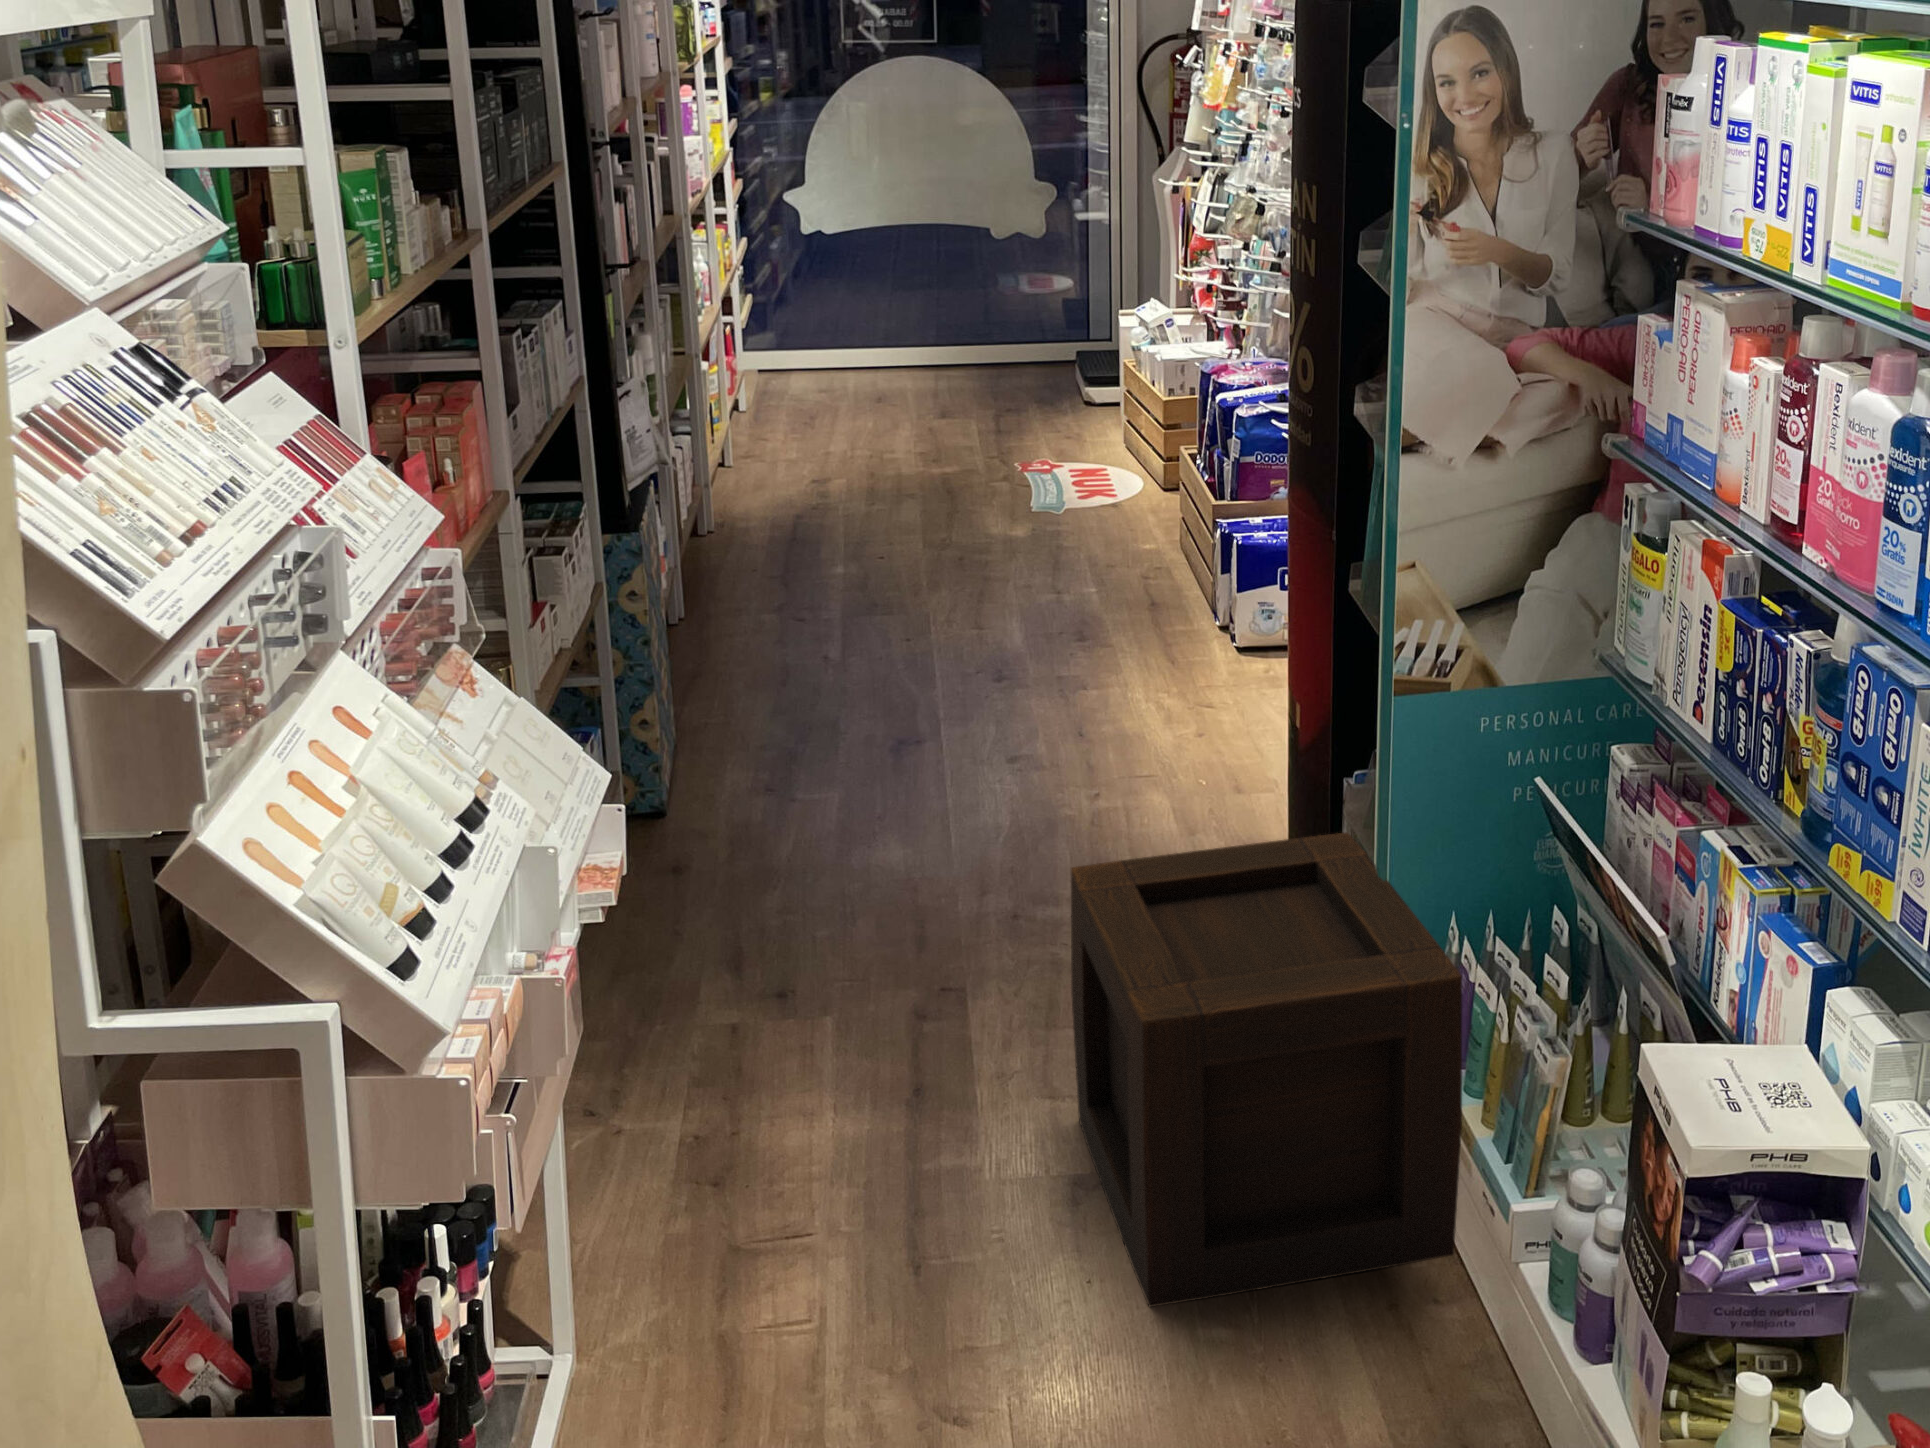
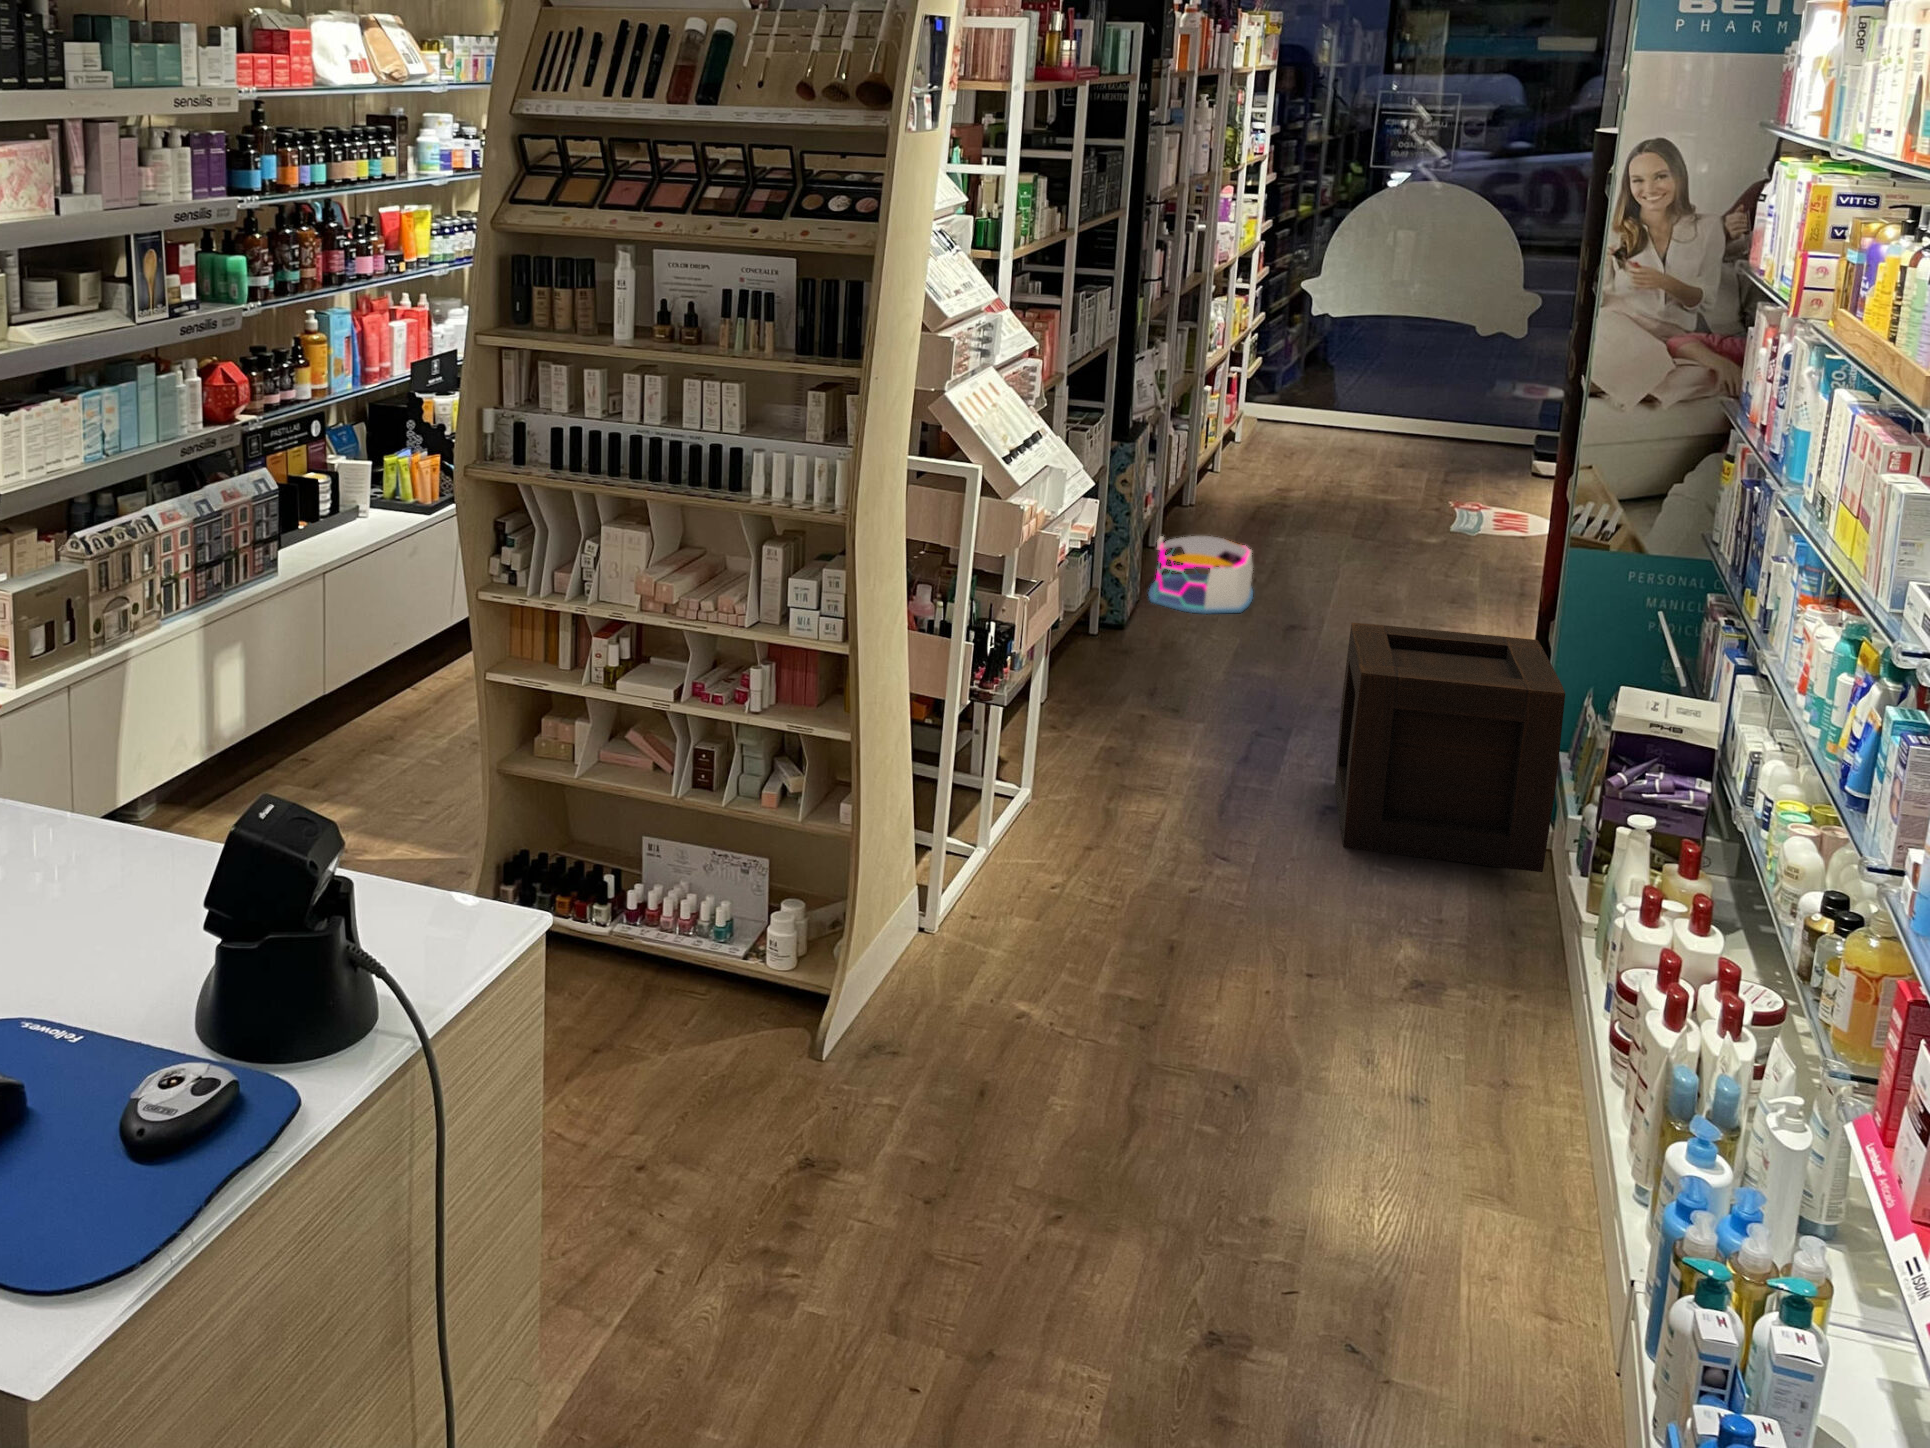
storage bin: none [690,620,838,756] -> present [1149,536,1253,614]

